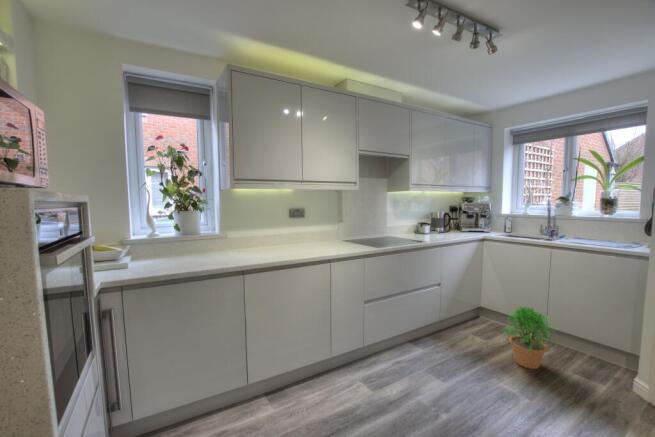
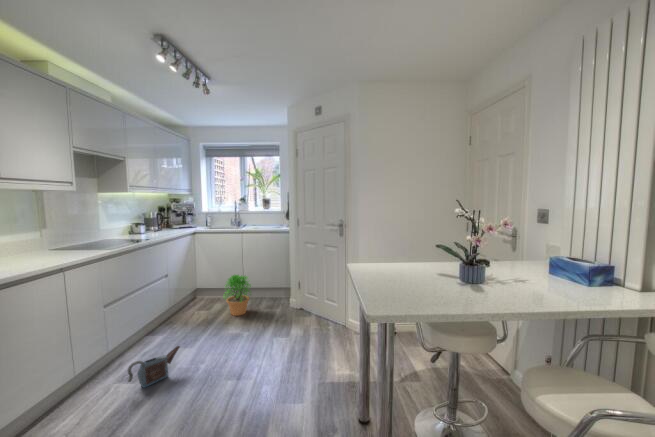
watering can: none [362,373,420,407] -> present [128,346,180,388]

